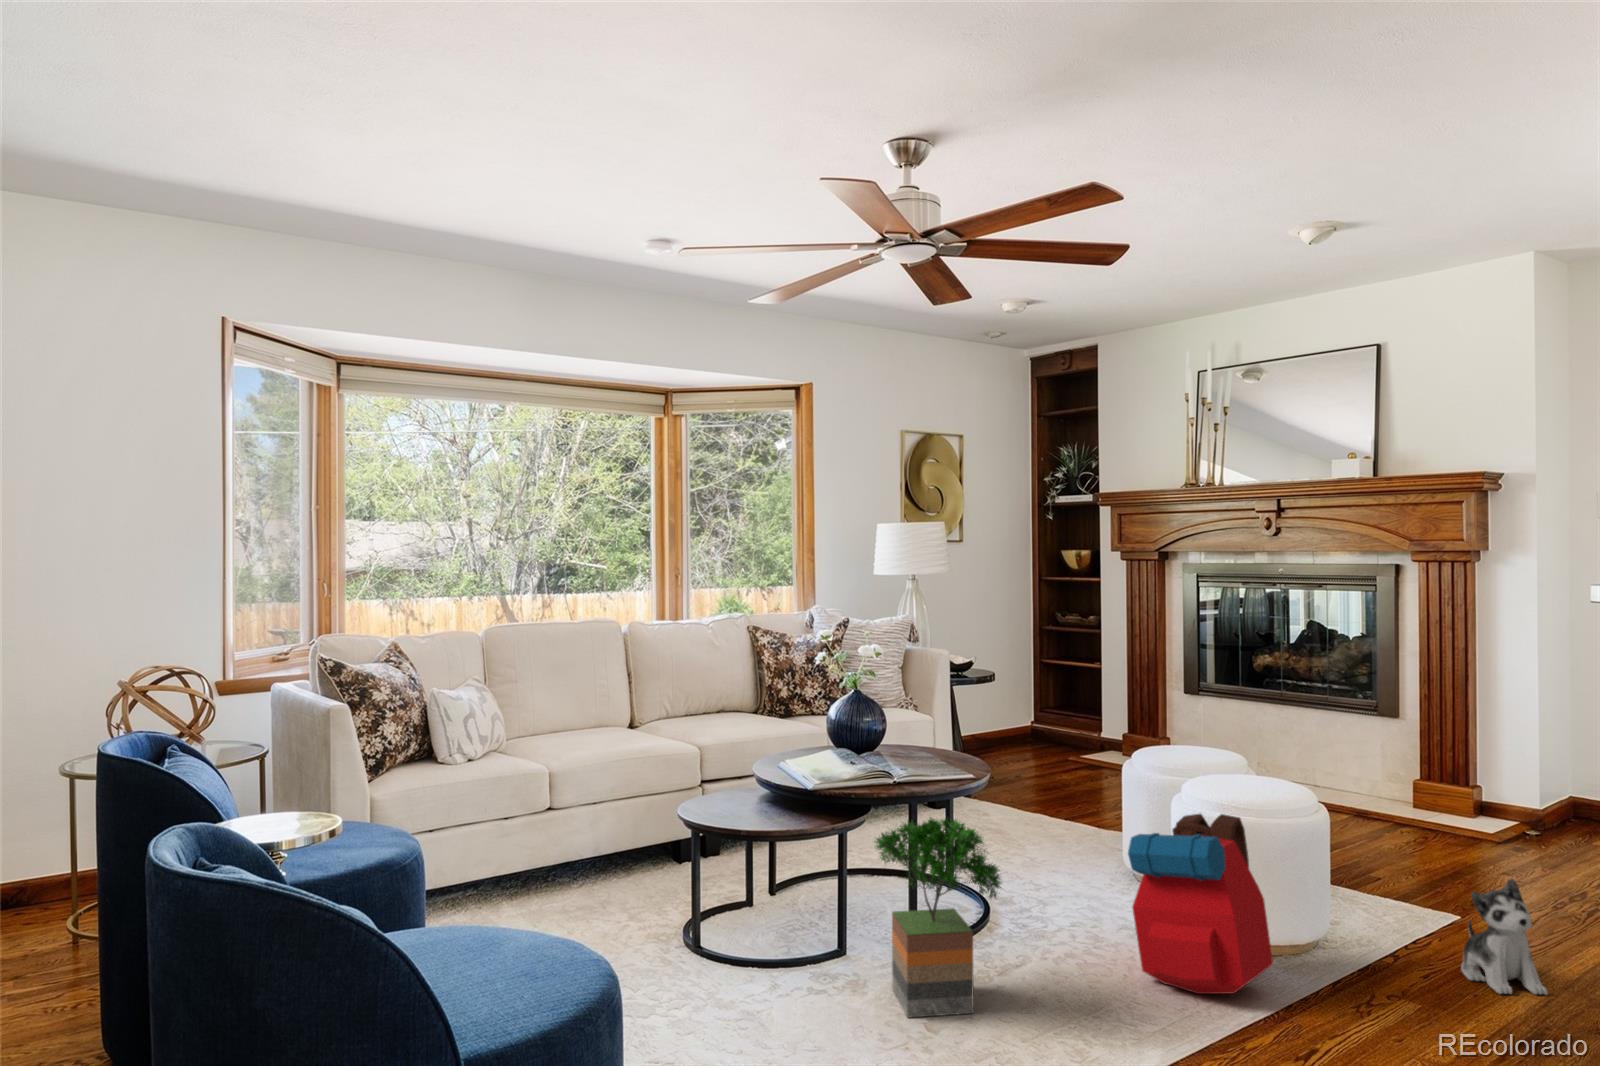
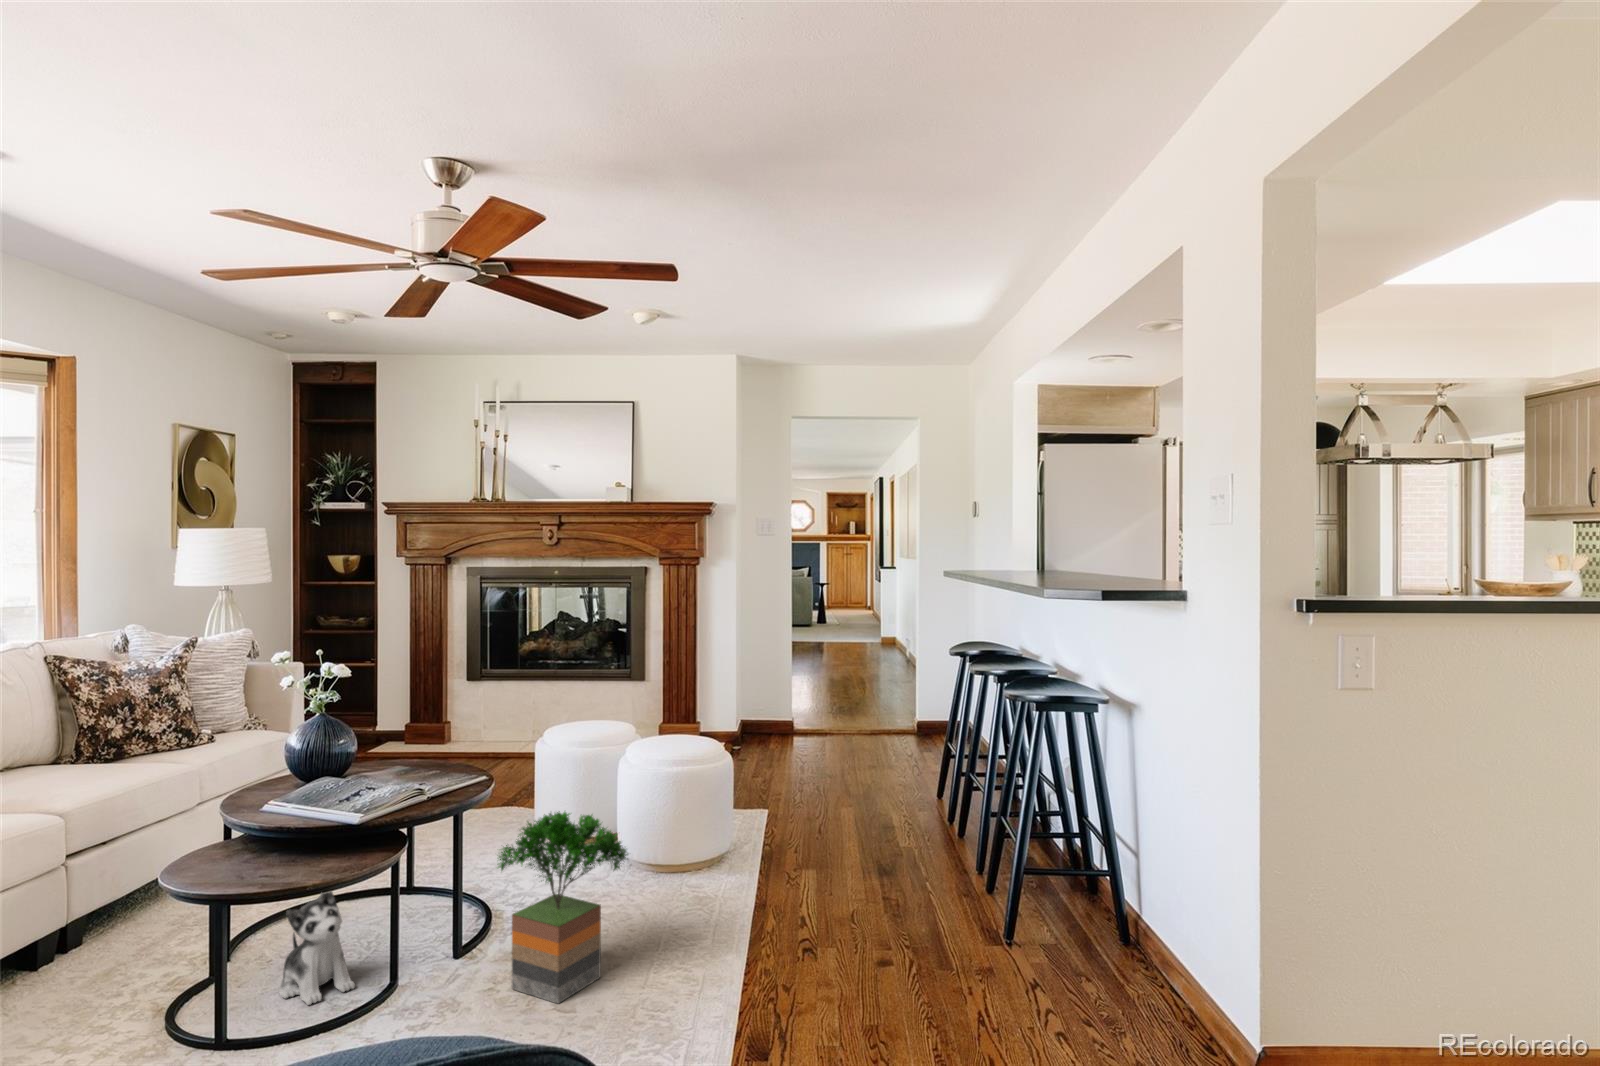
backpack: present [1128,814,1273,994] -> none [664,762,753,903]
plush toy: present [1461,879,1548,994] -> present [279,891,355,1005]

